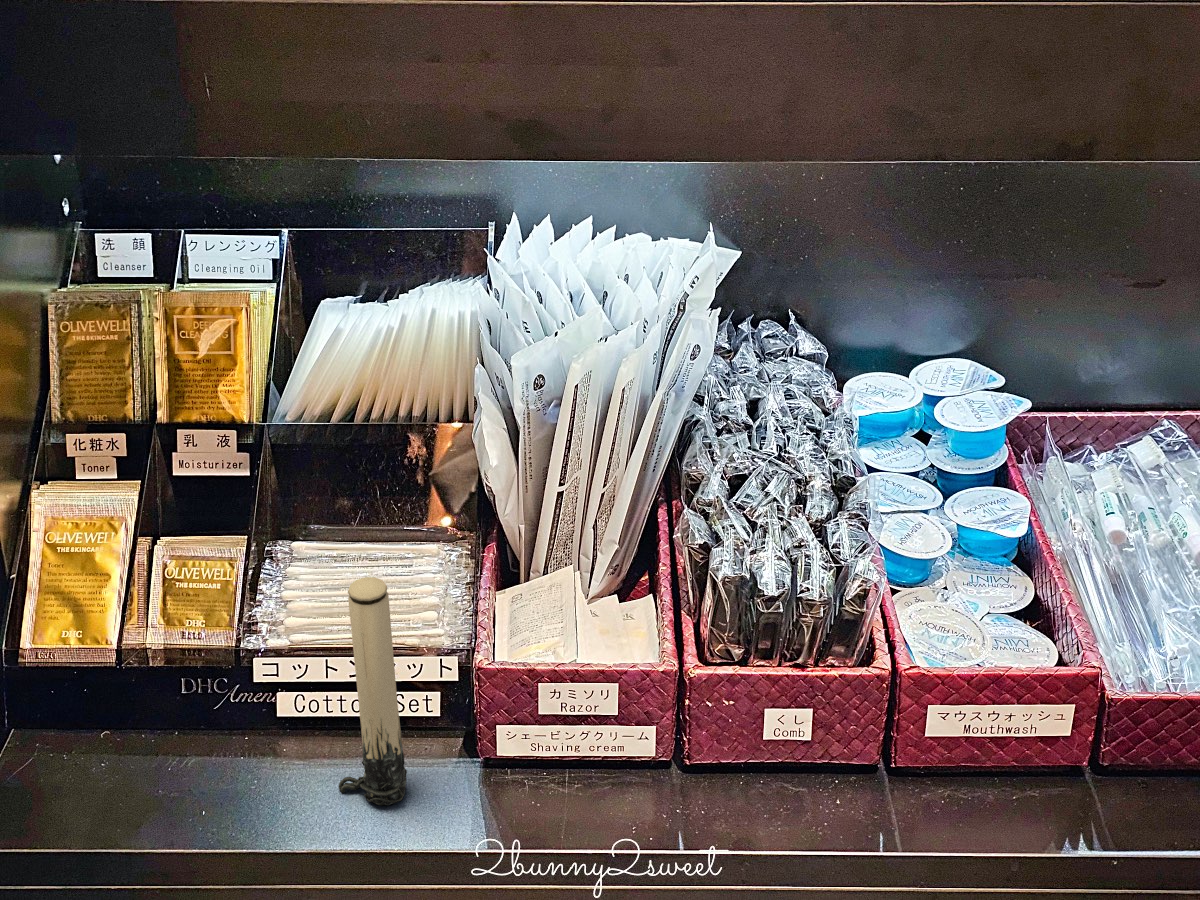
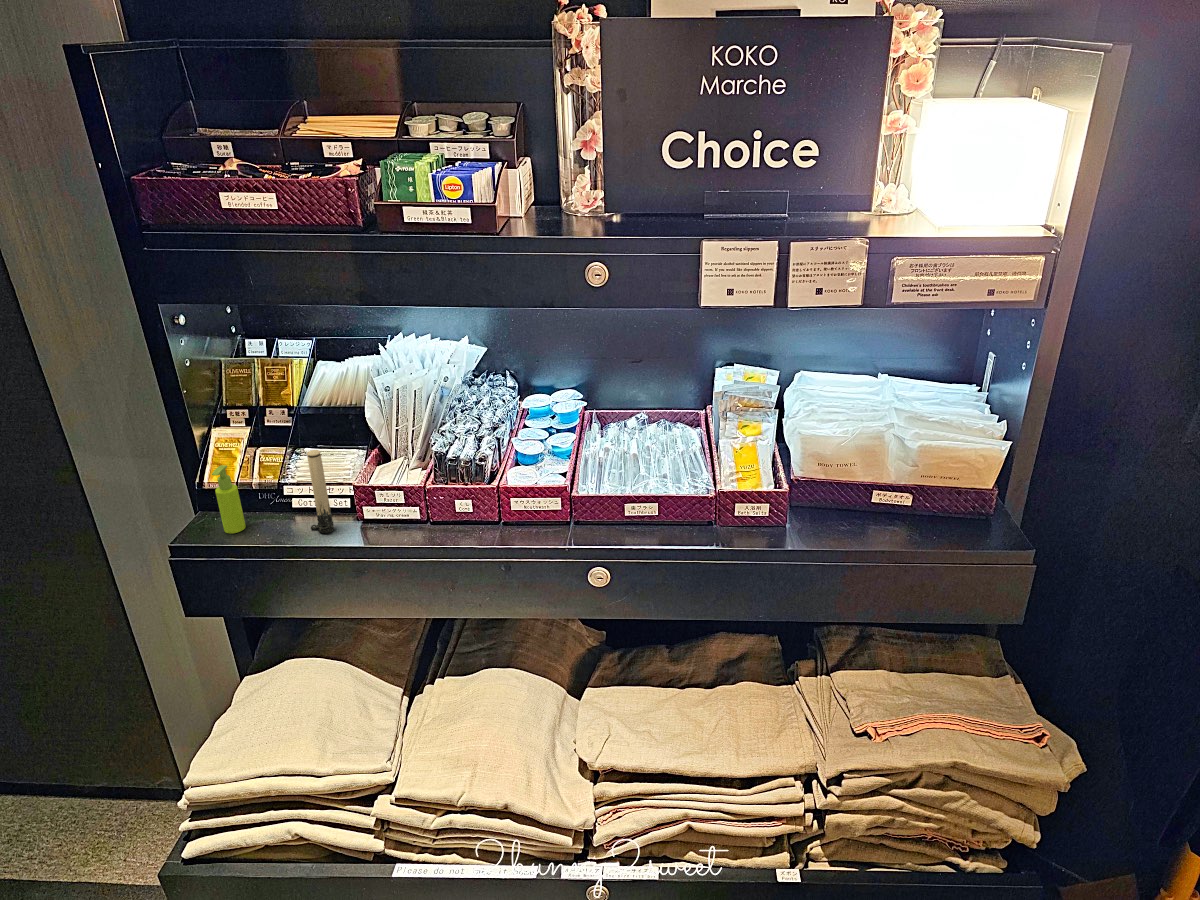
soap dispenser: none [55,621,146,811] -> present [212,465,246,533]

